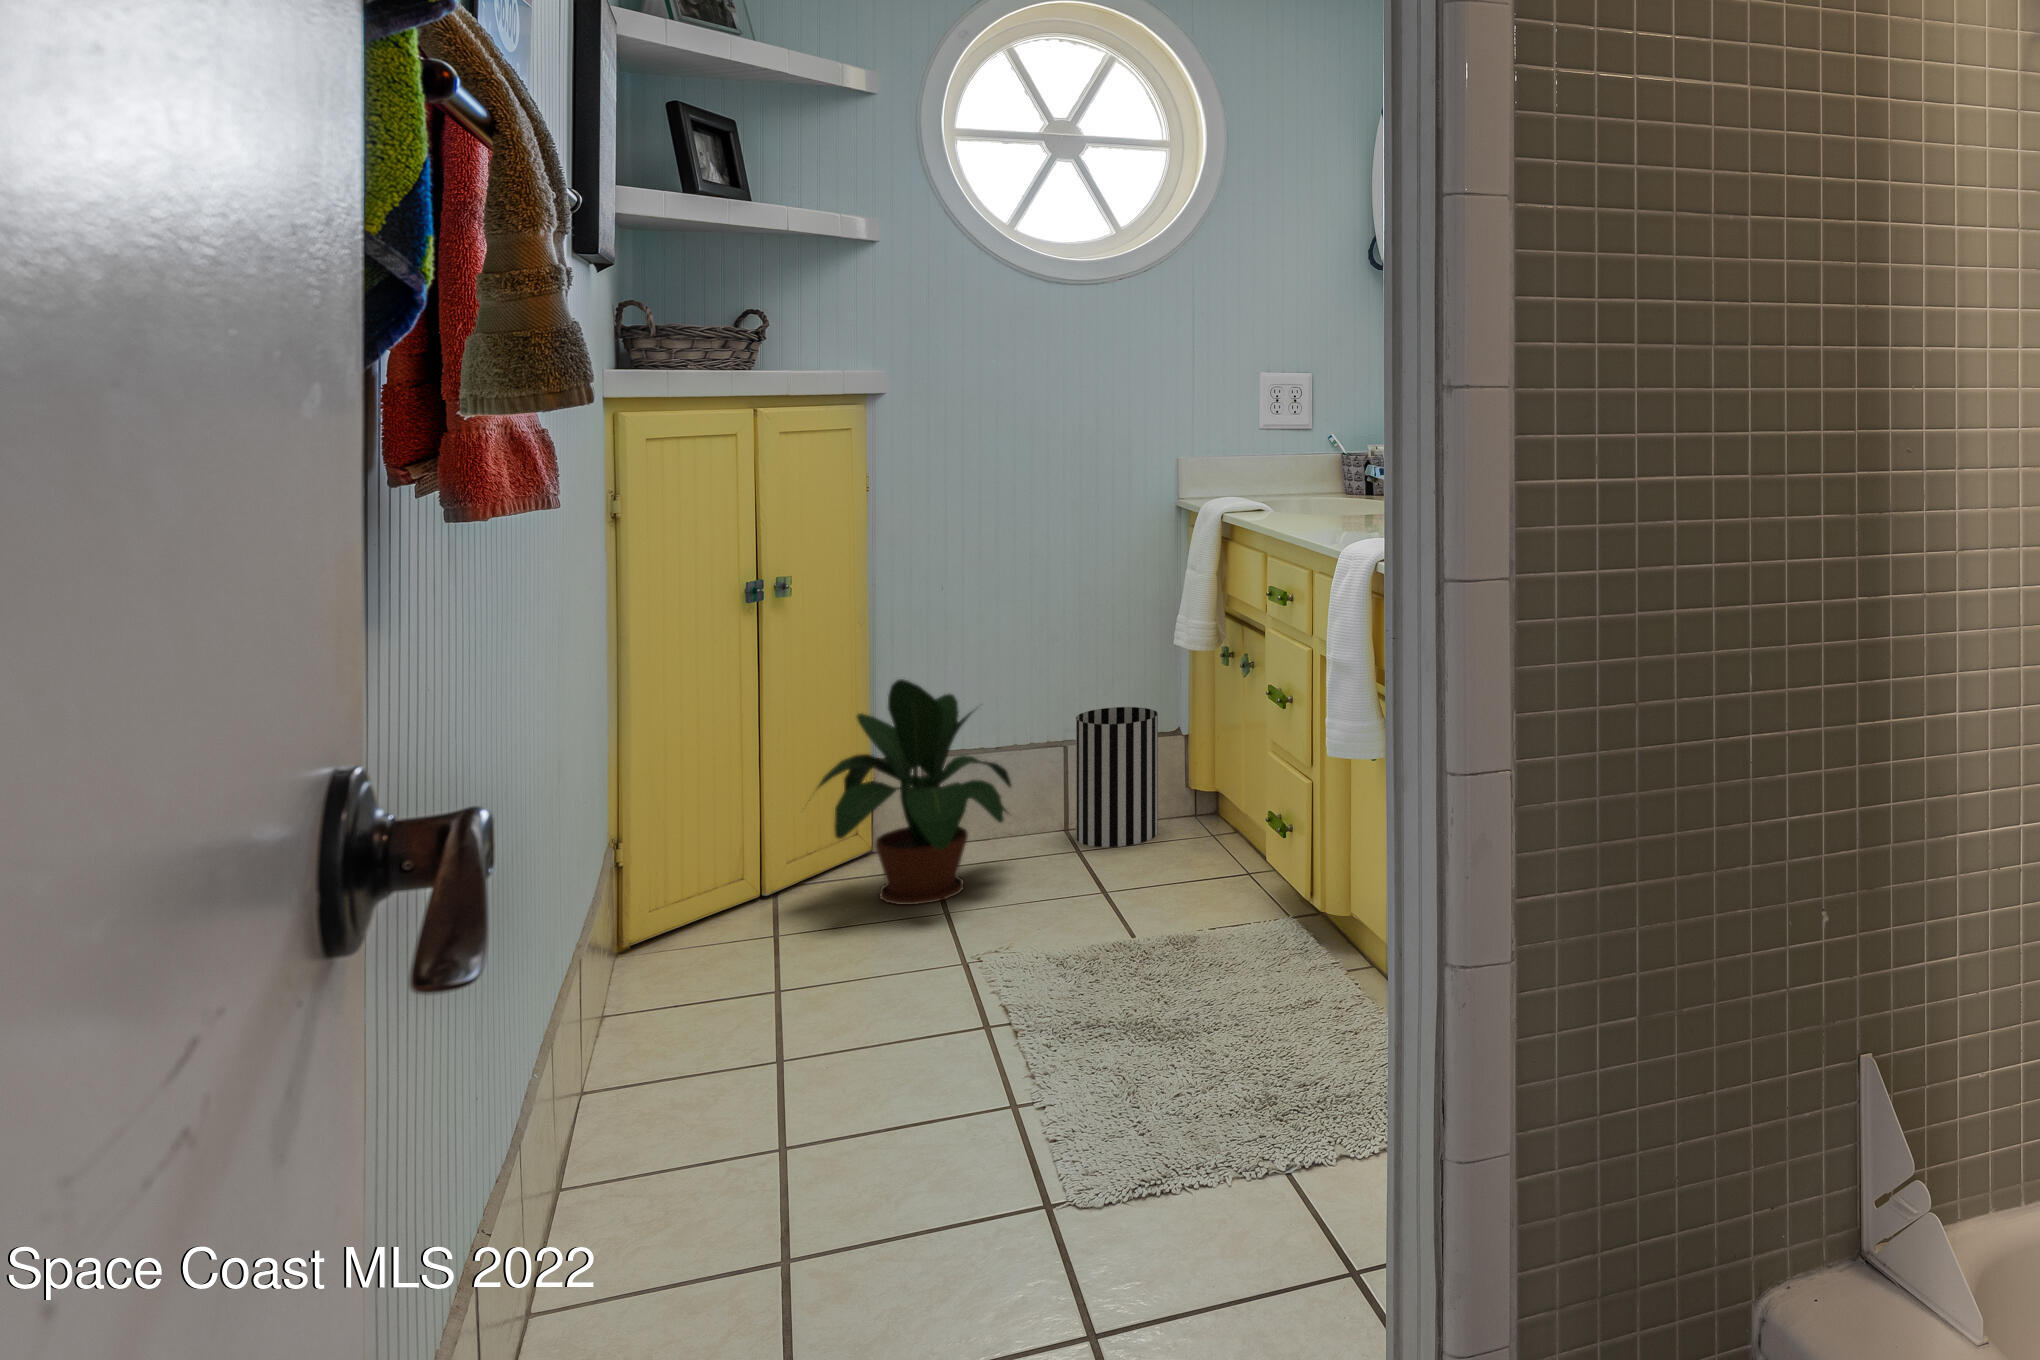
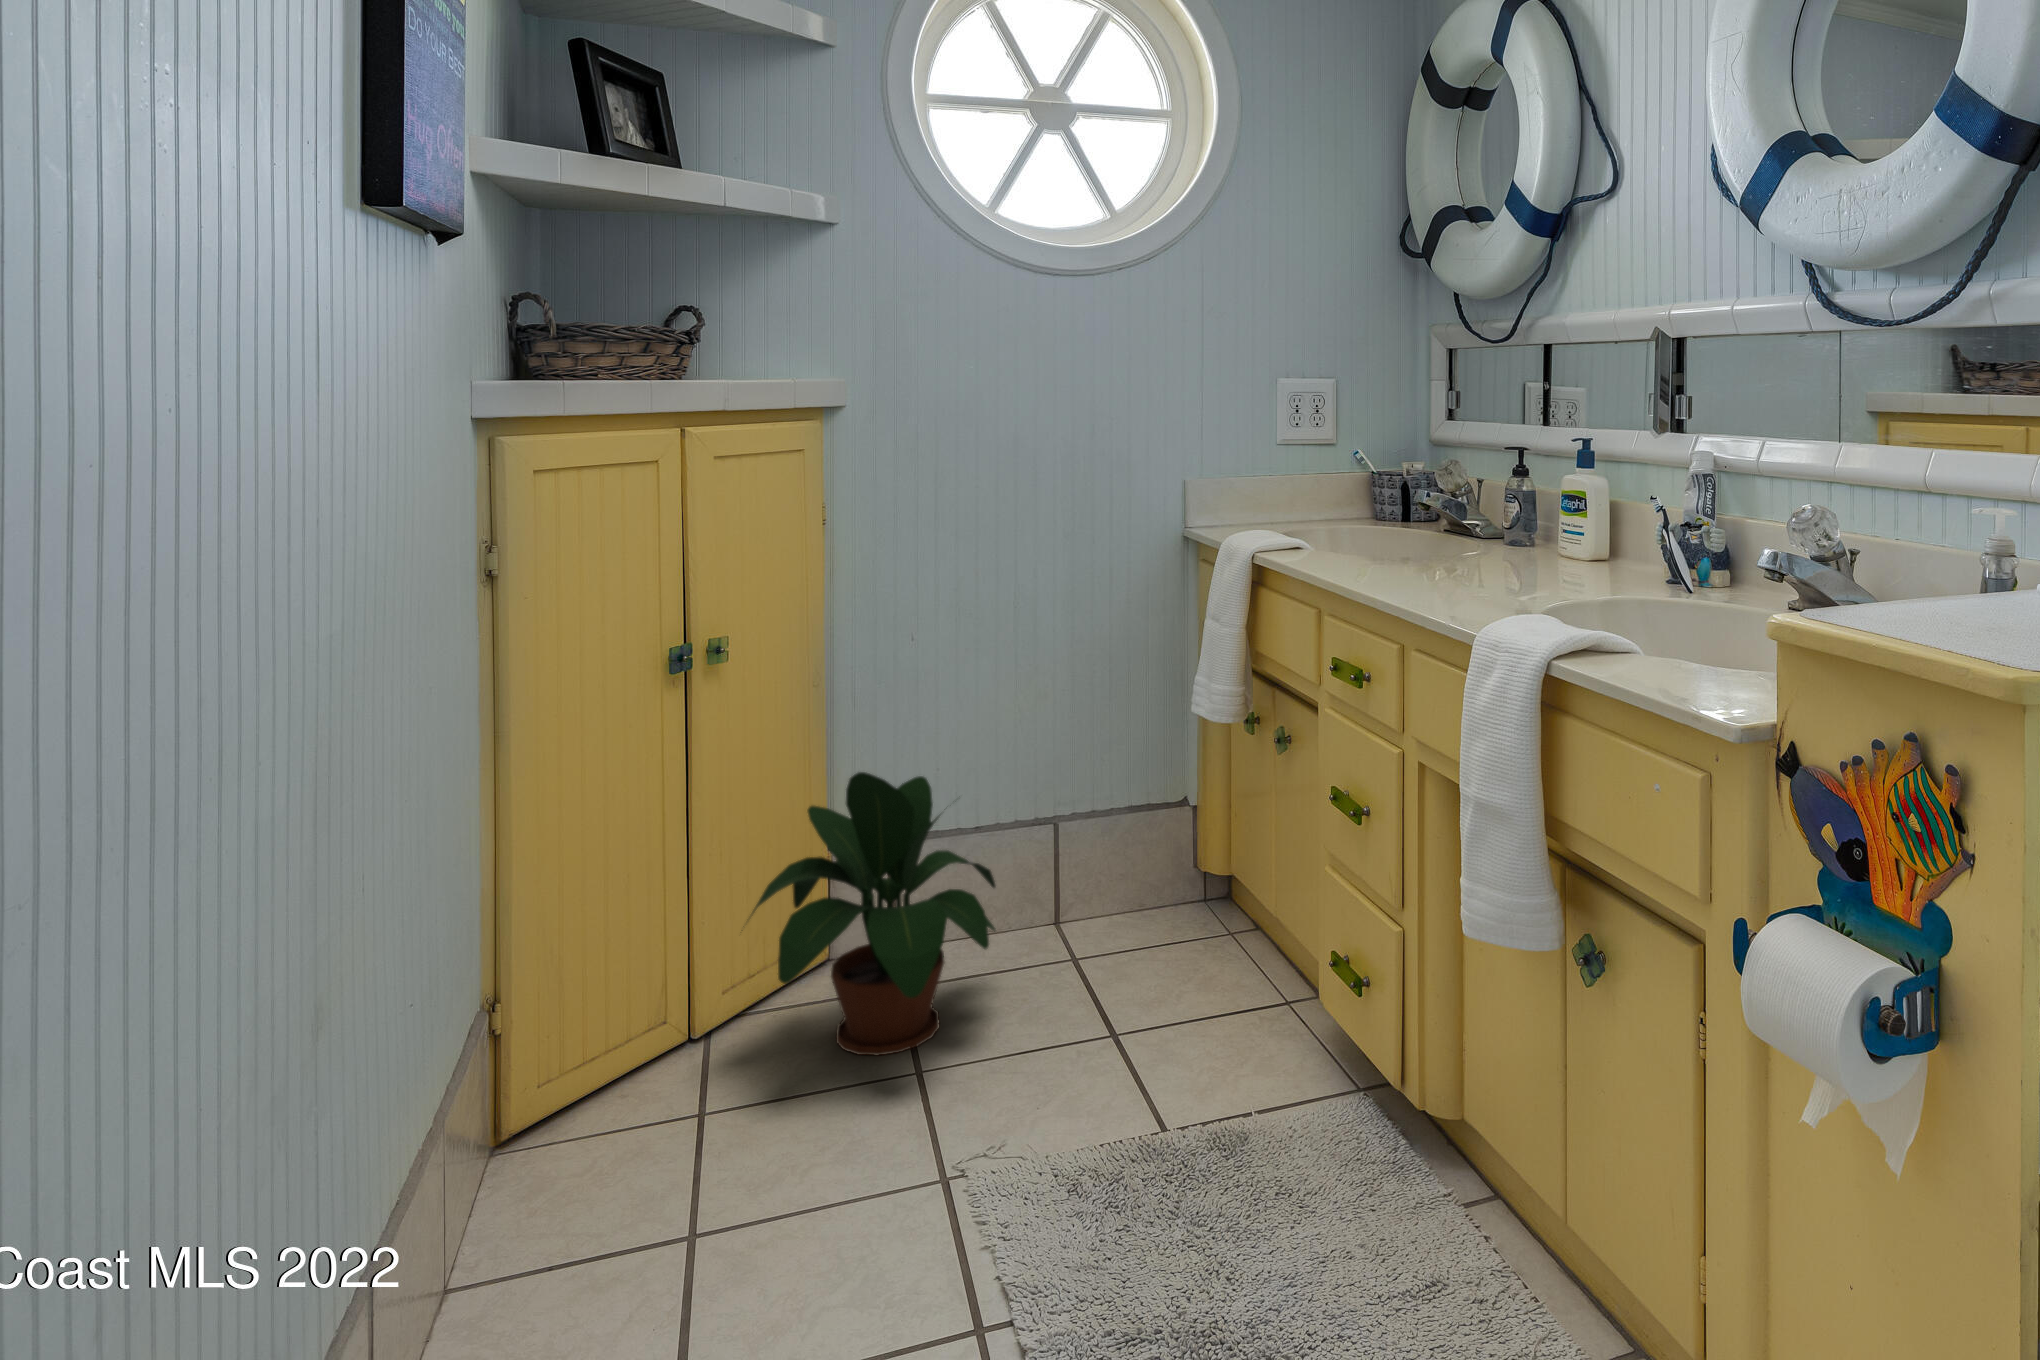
wastebasket: present [1076,707,1158,847] -> none [1069,776,1166,955]

